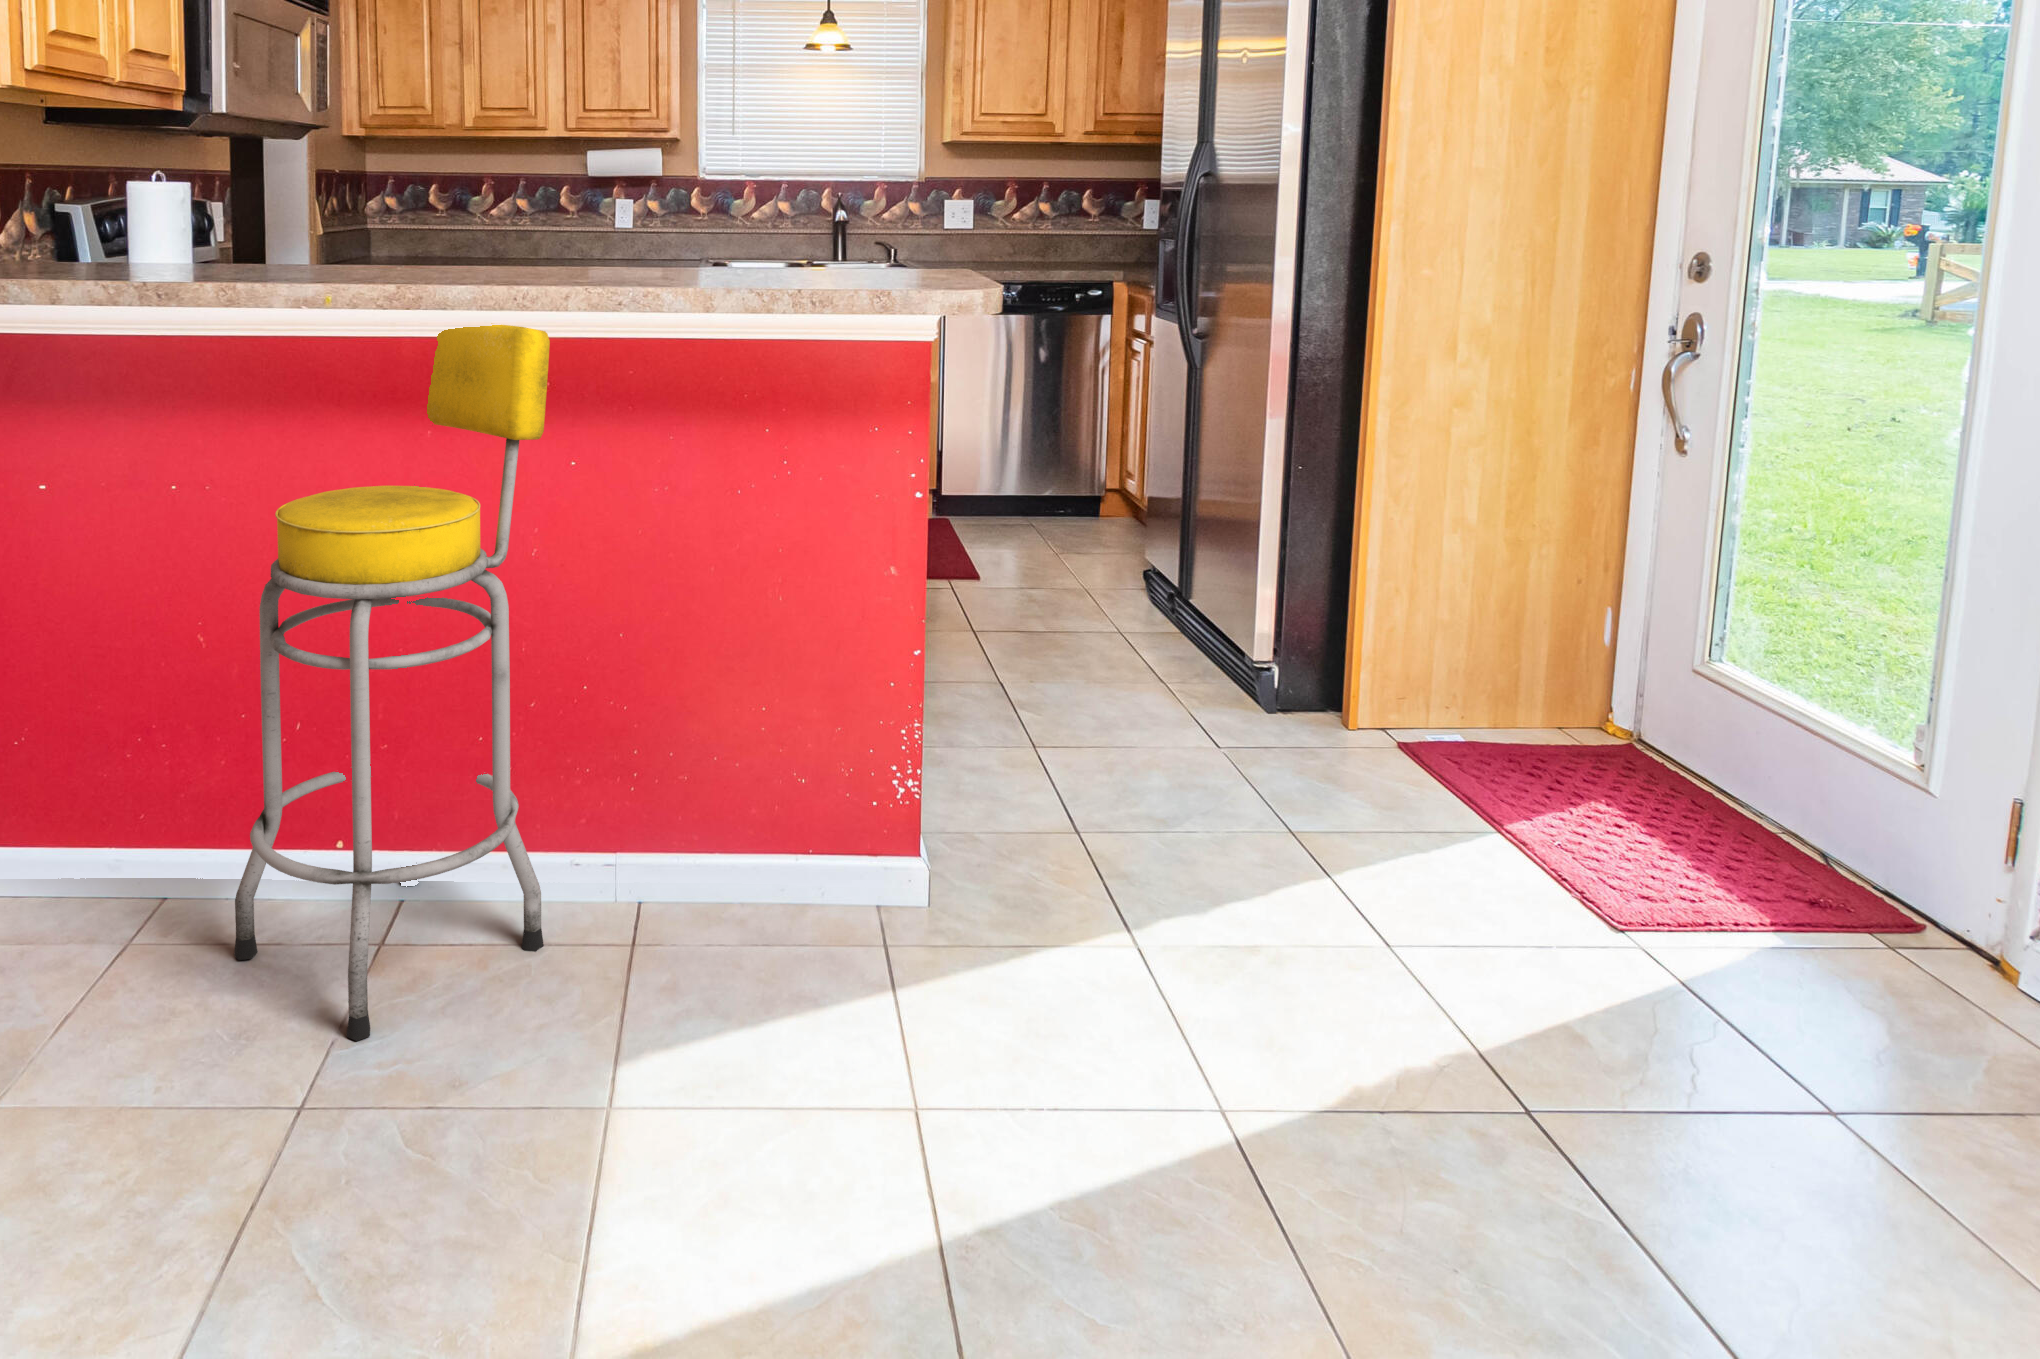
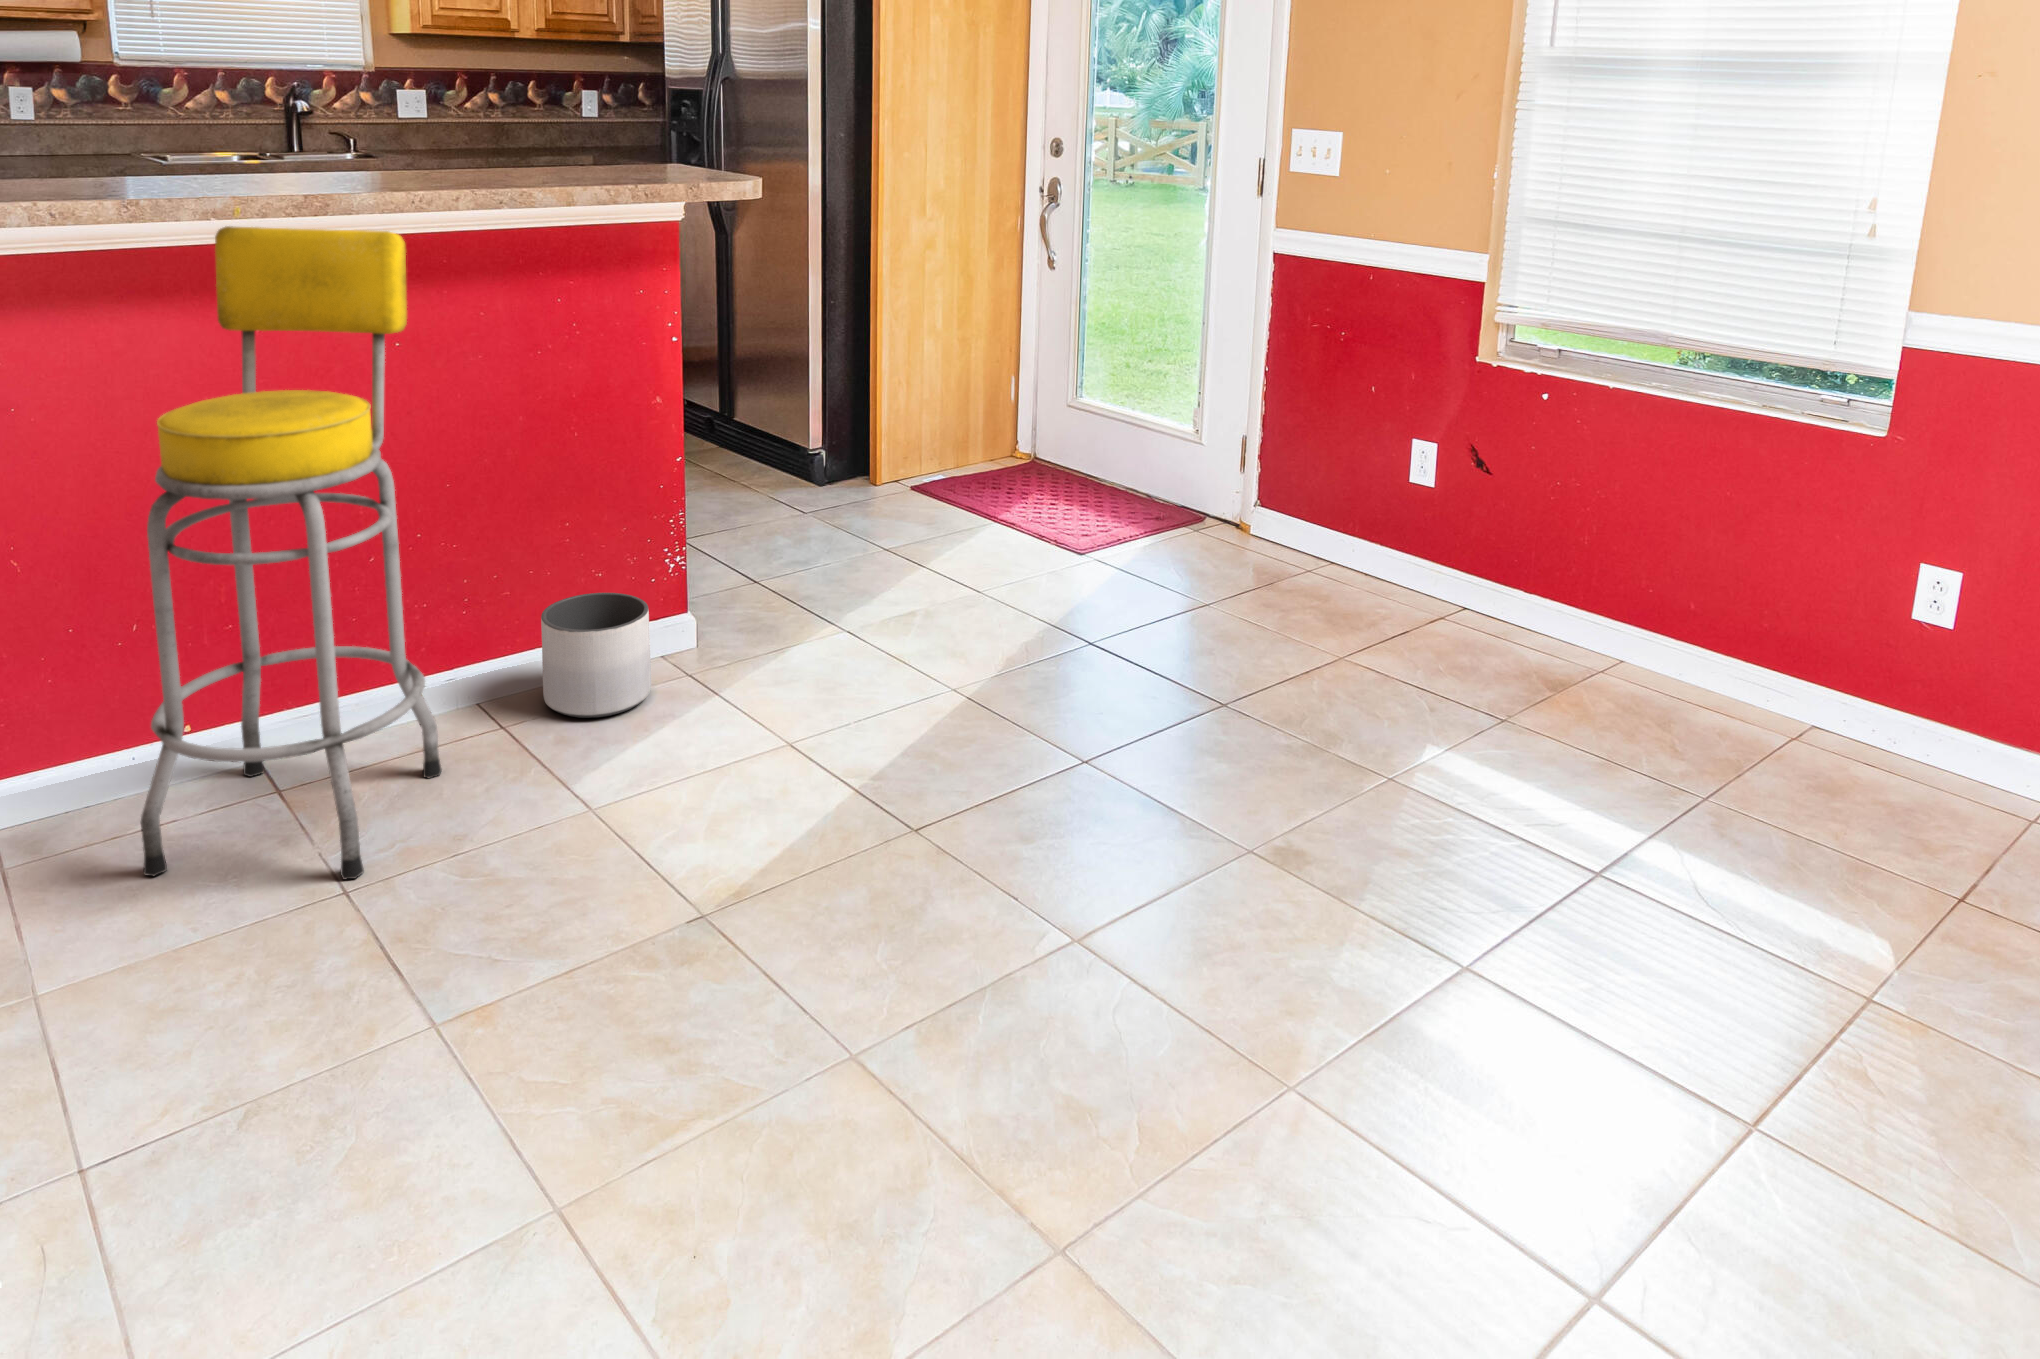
planter: none [699,782,828,945] -> present [541,593,651,718]

